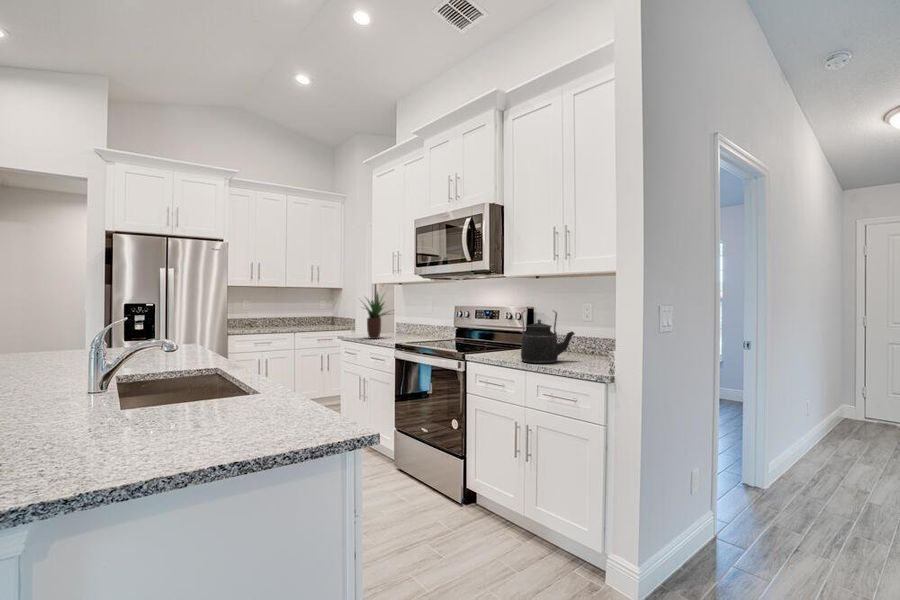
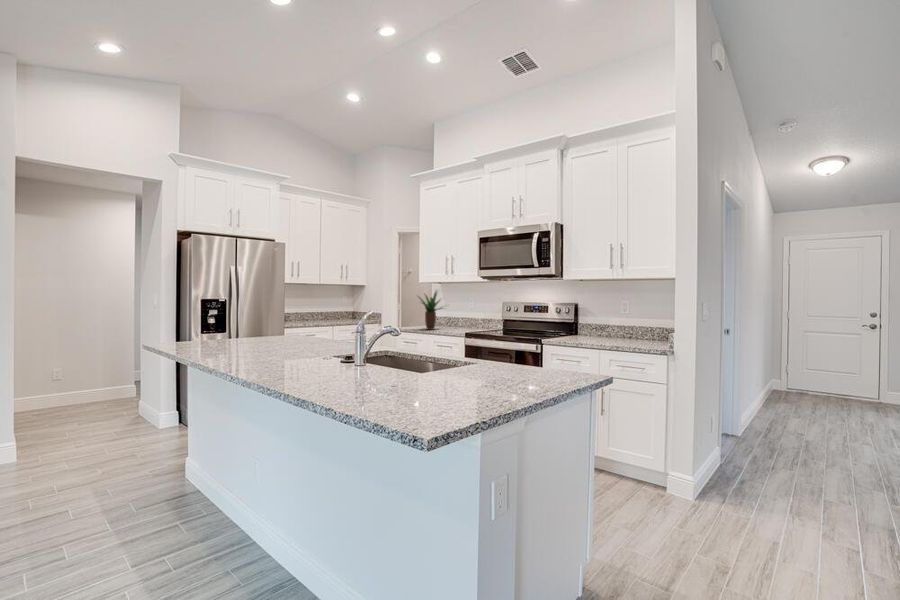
kettle: present [521,311,574,363] -> none [593,306,631,344]

